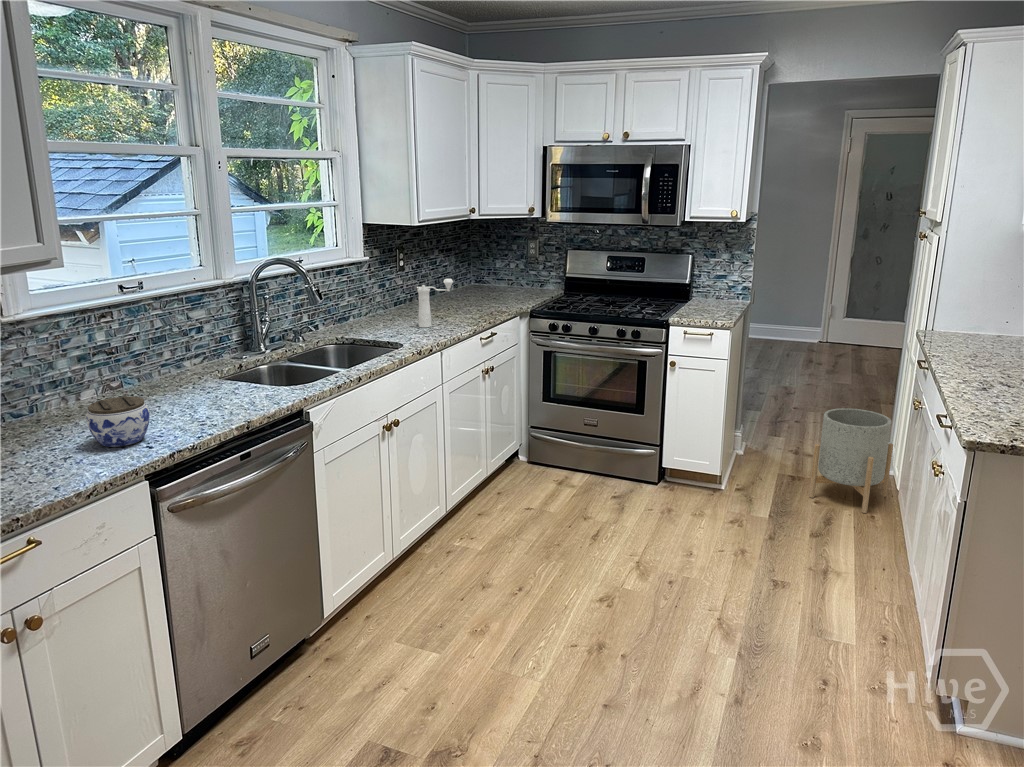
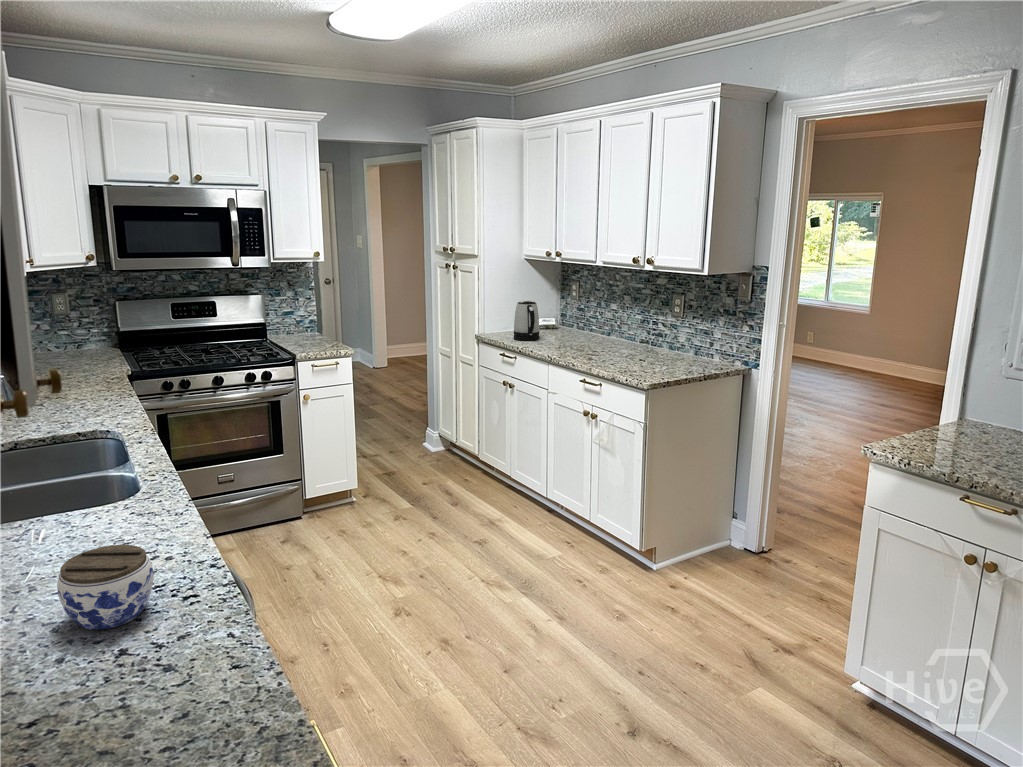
pepper mill: present [416,279,453,328] -> none [53,344,99,409]
kettle: none [955,290,1002,349] -> present [514,301,539,340]
planter: present [809,408,893,513] -> none [411,405,461,484]

